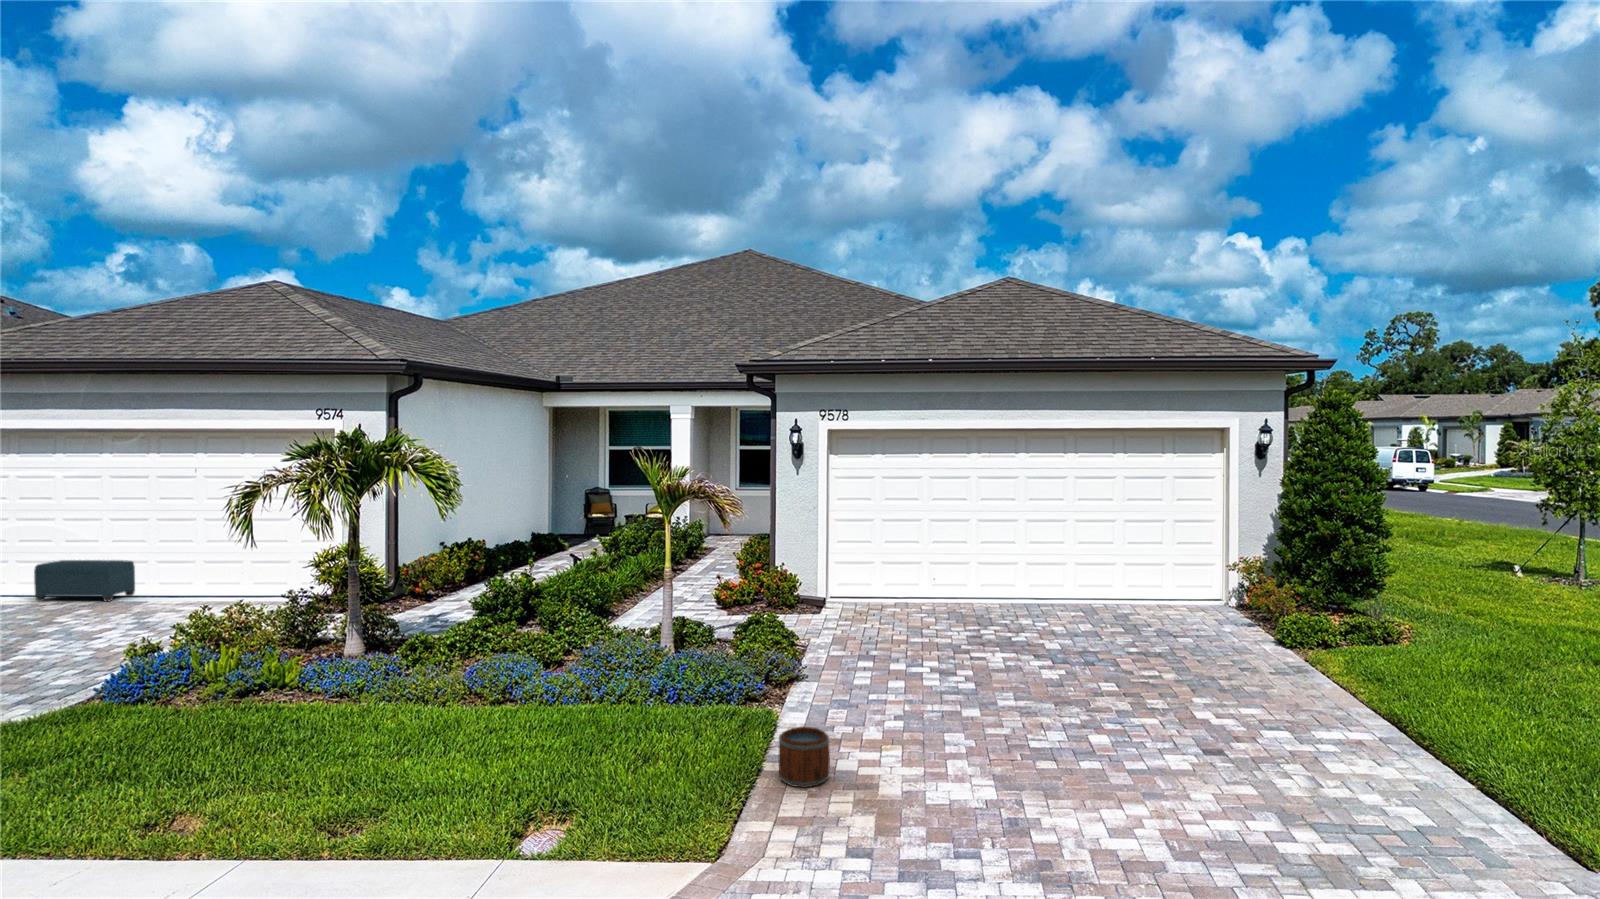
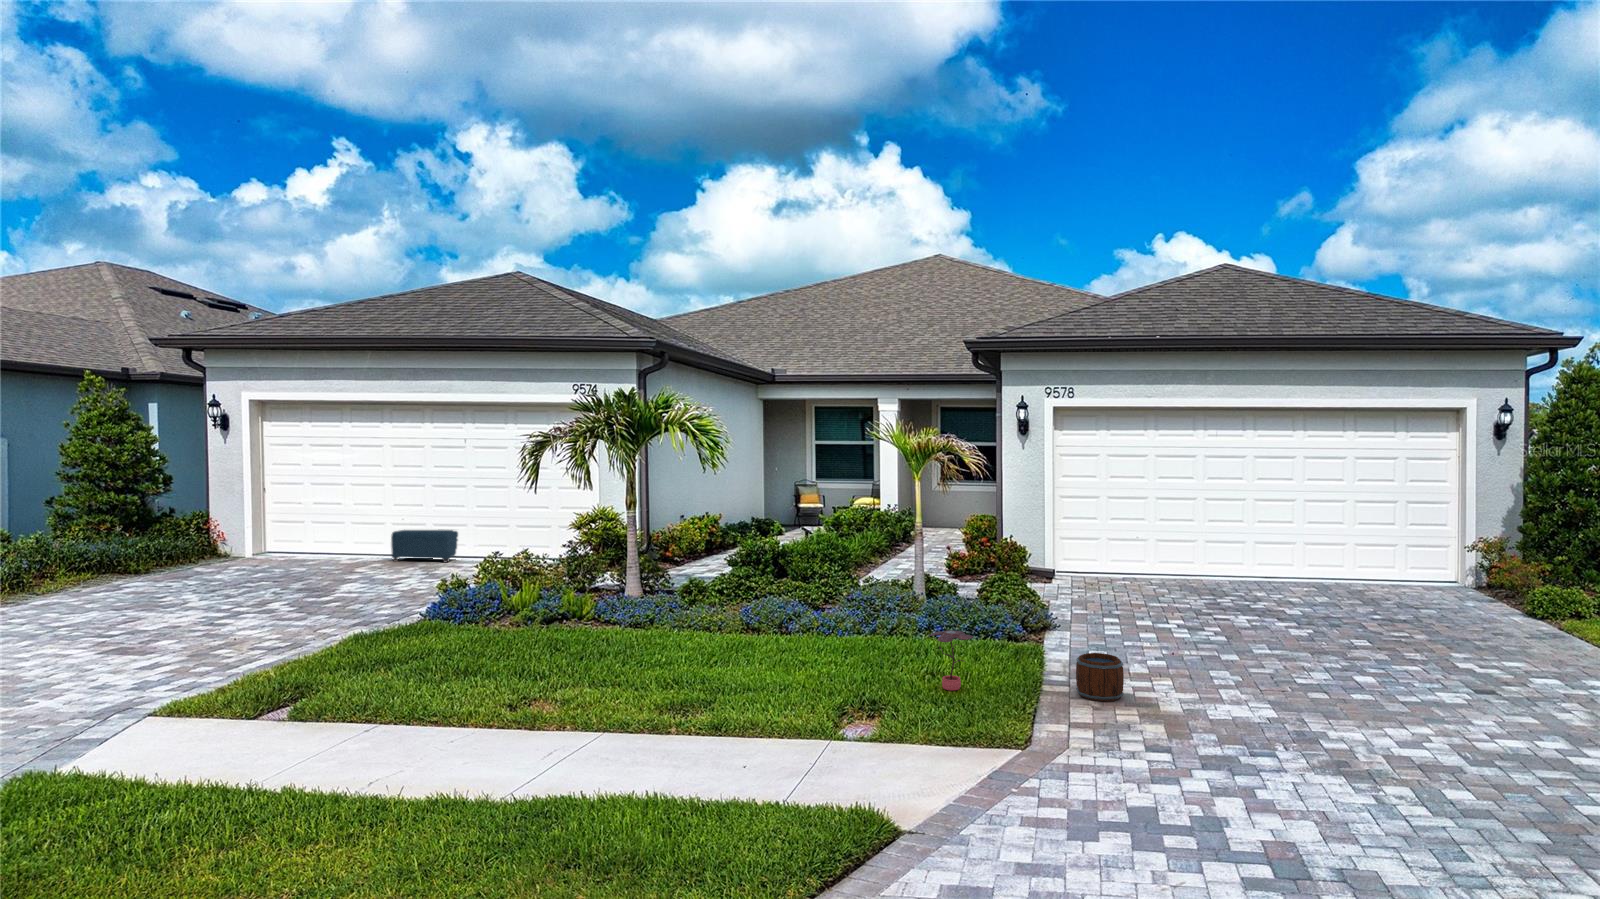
potted plant: none [608,706,658,780] -> present [930,630,973,691]

